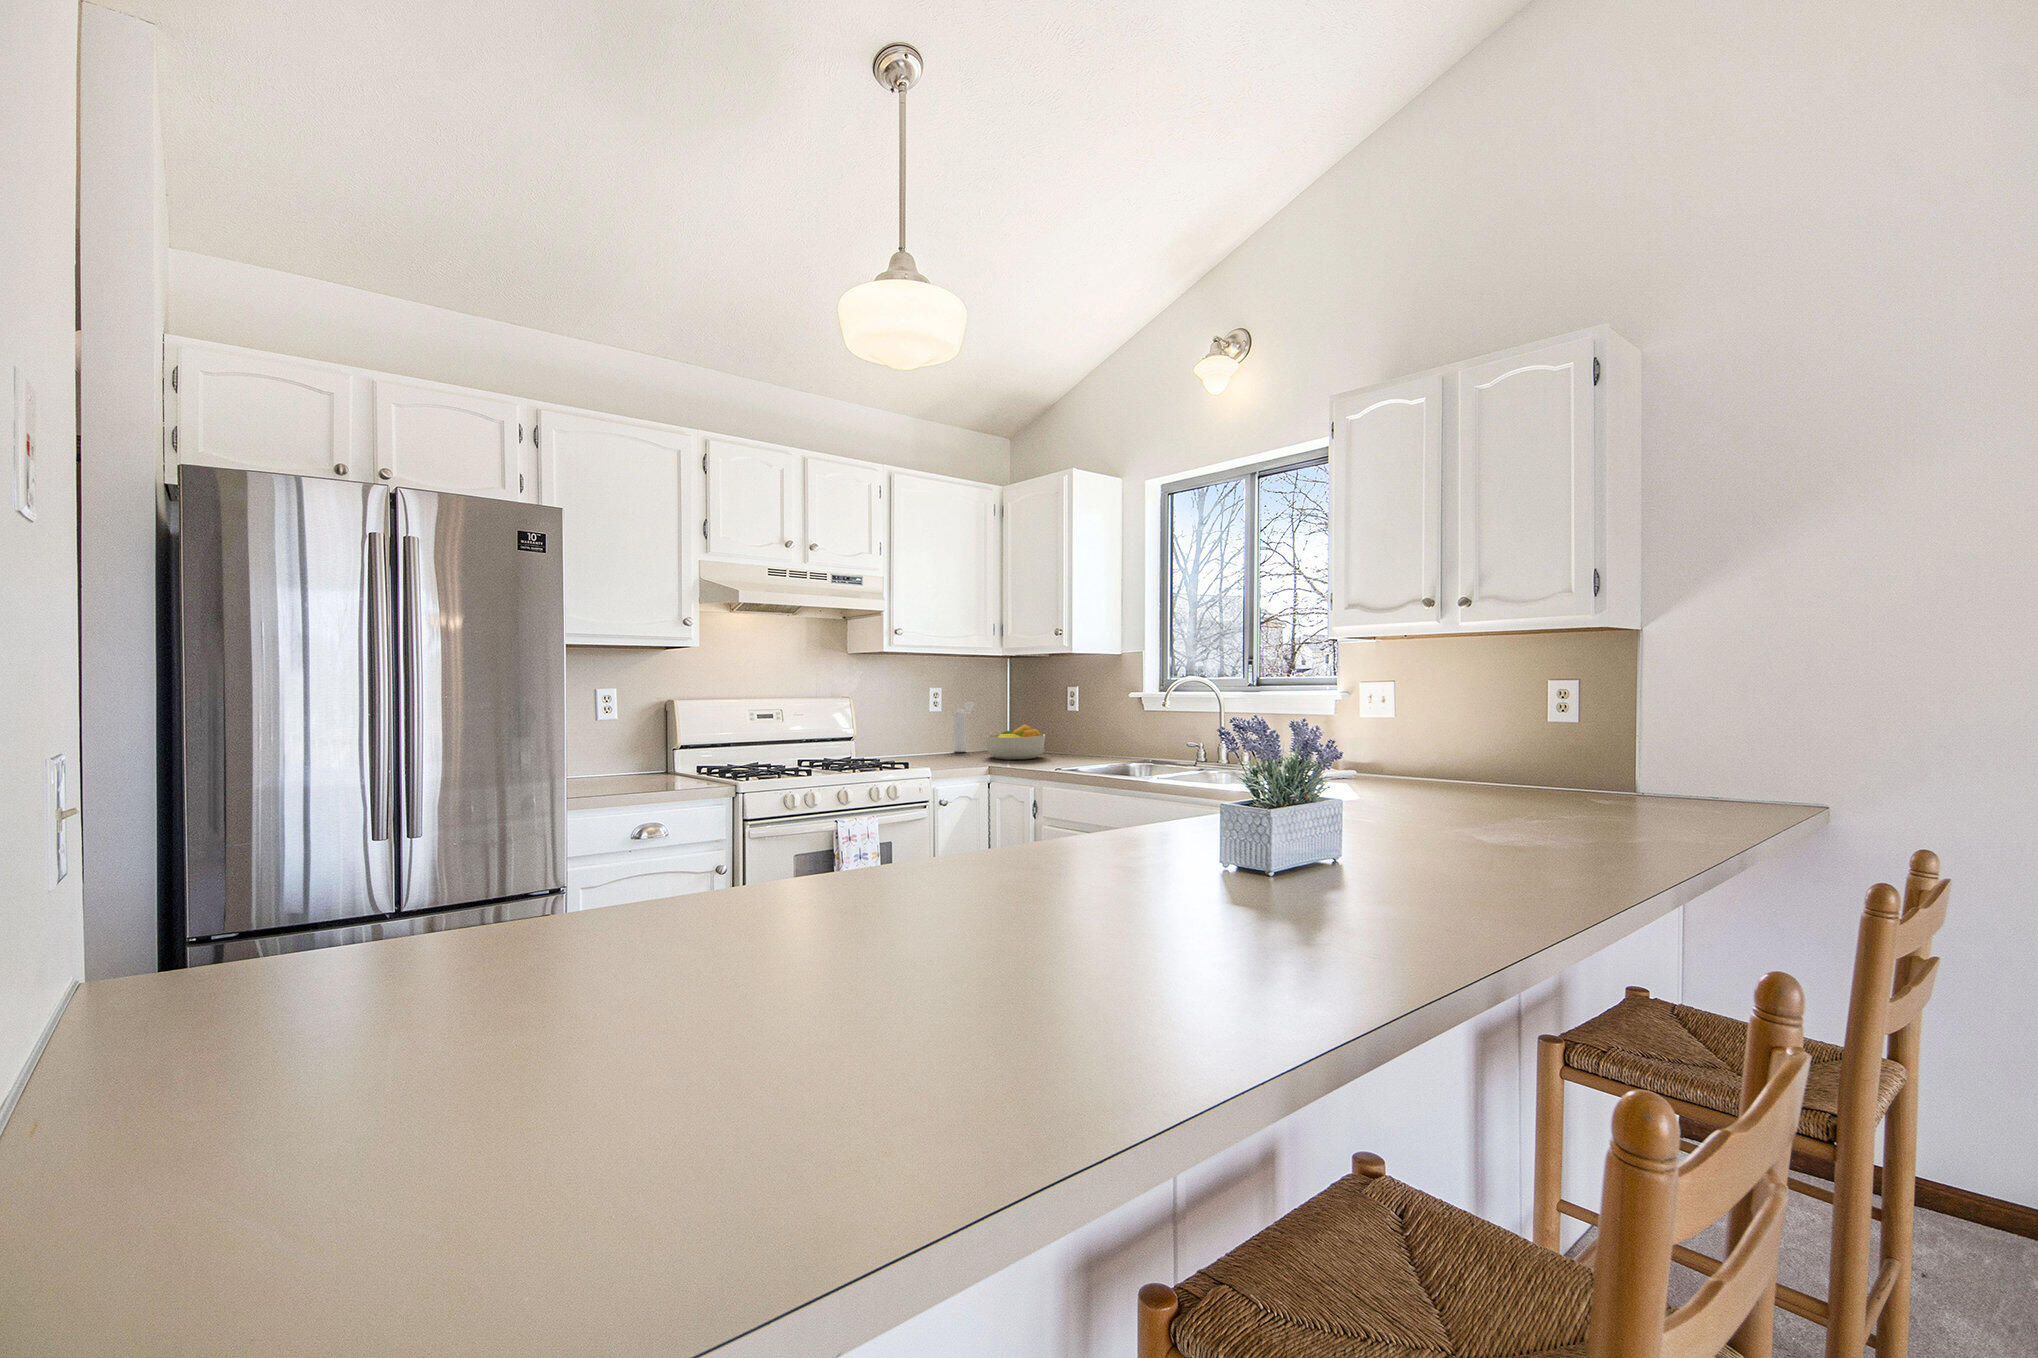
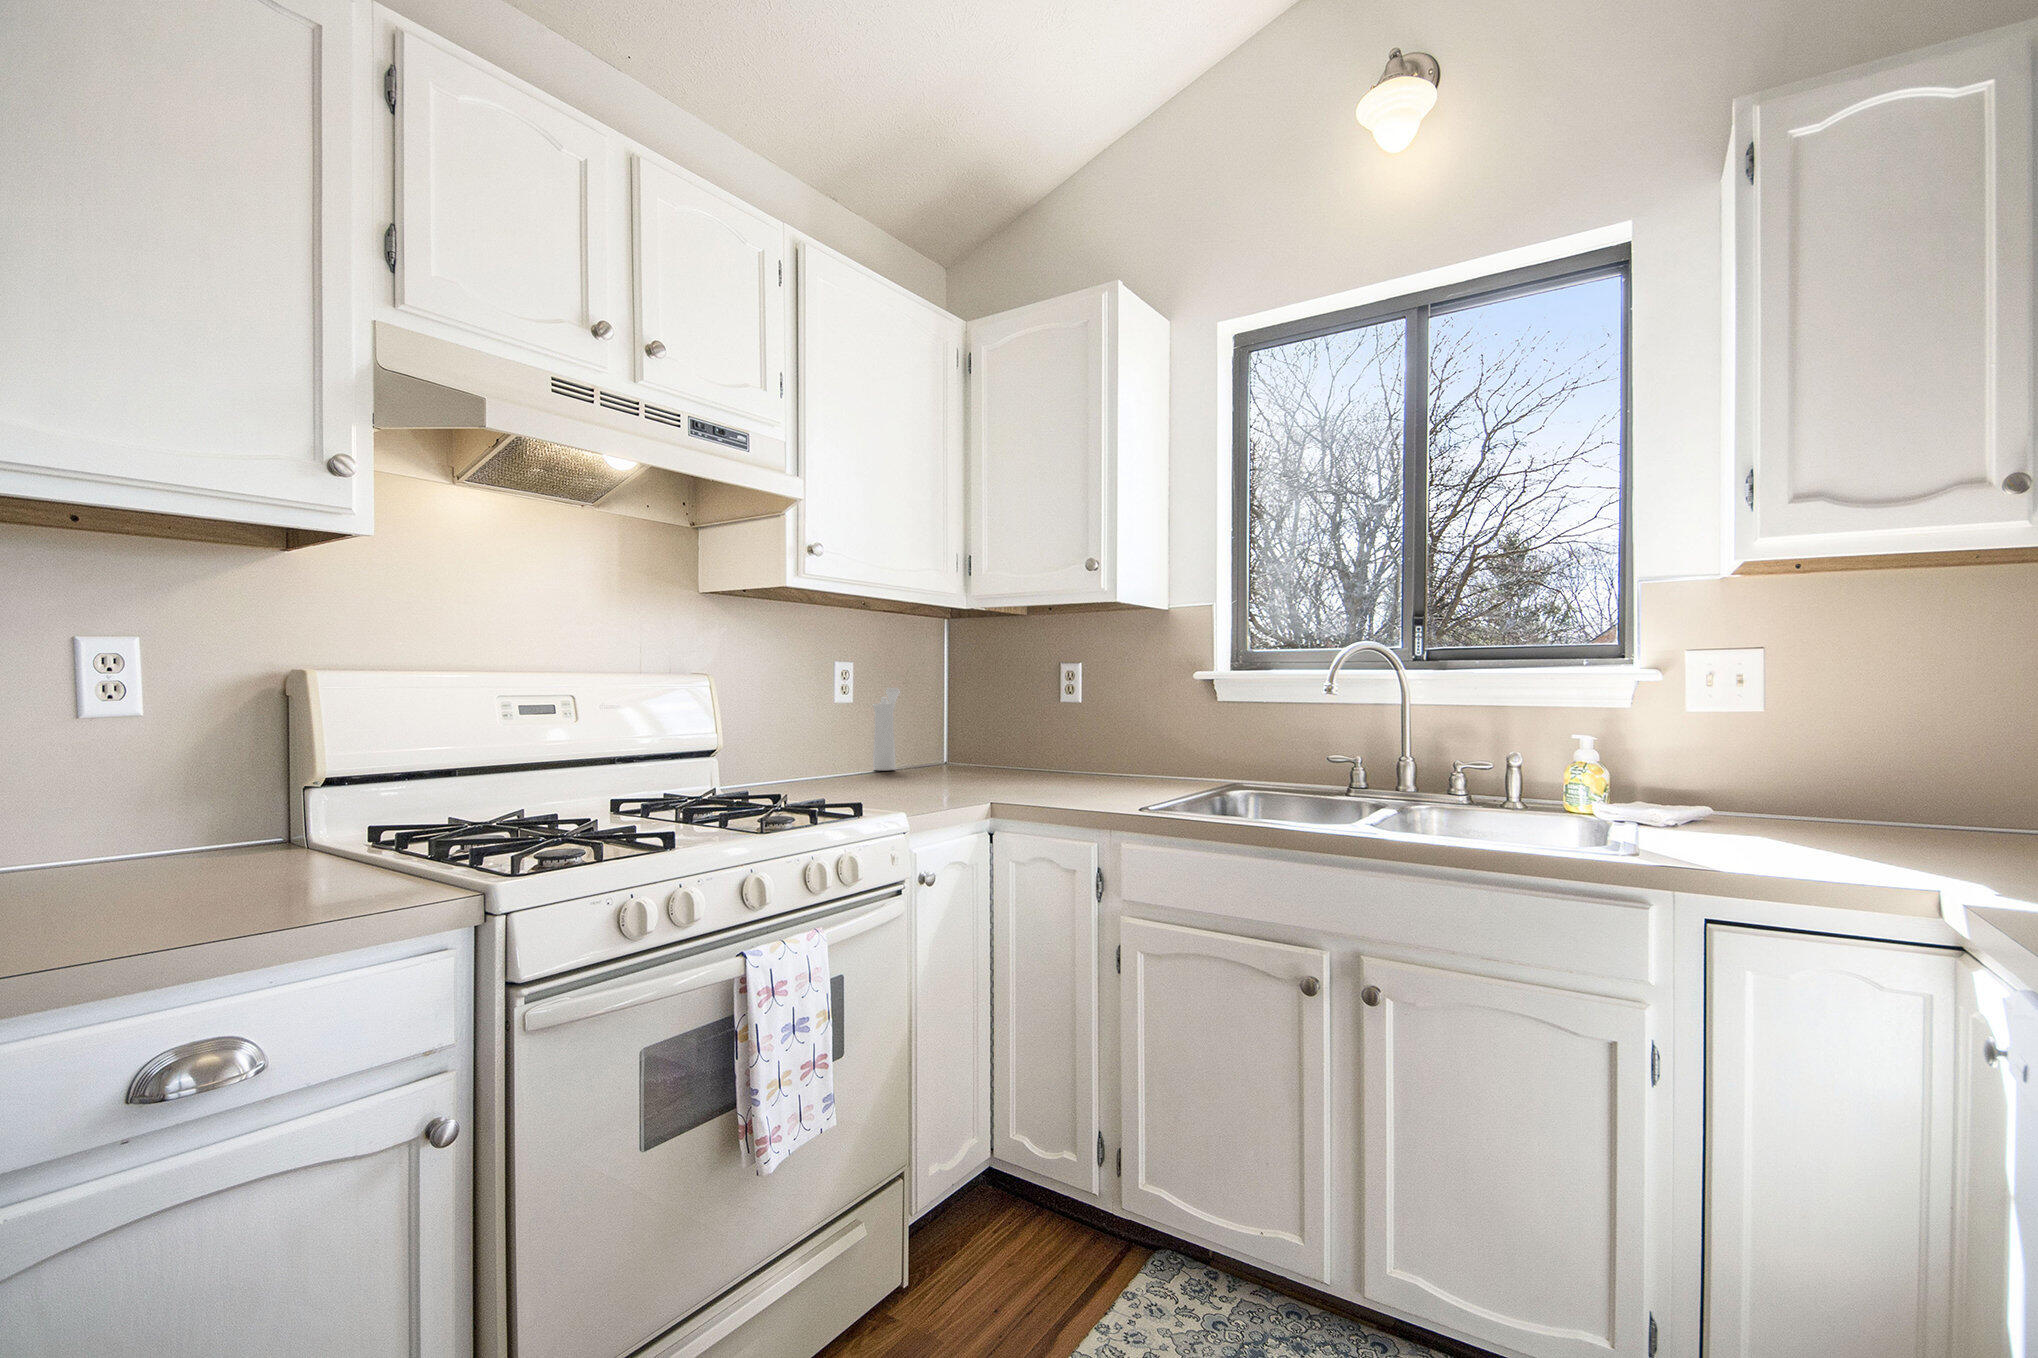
fruit bowl: present [986,724,1045,760] -> none [945,723,1048,784]

